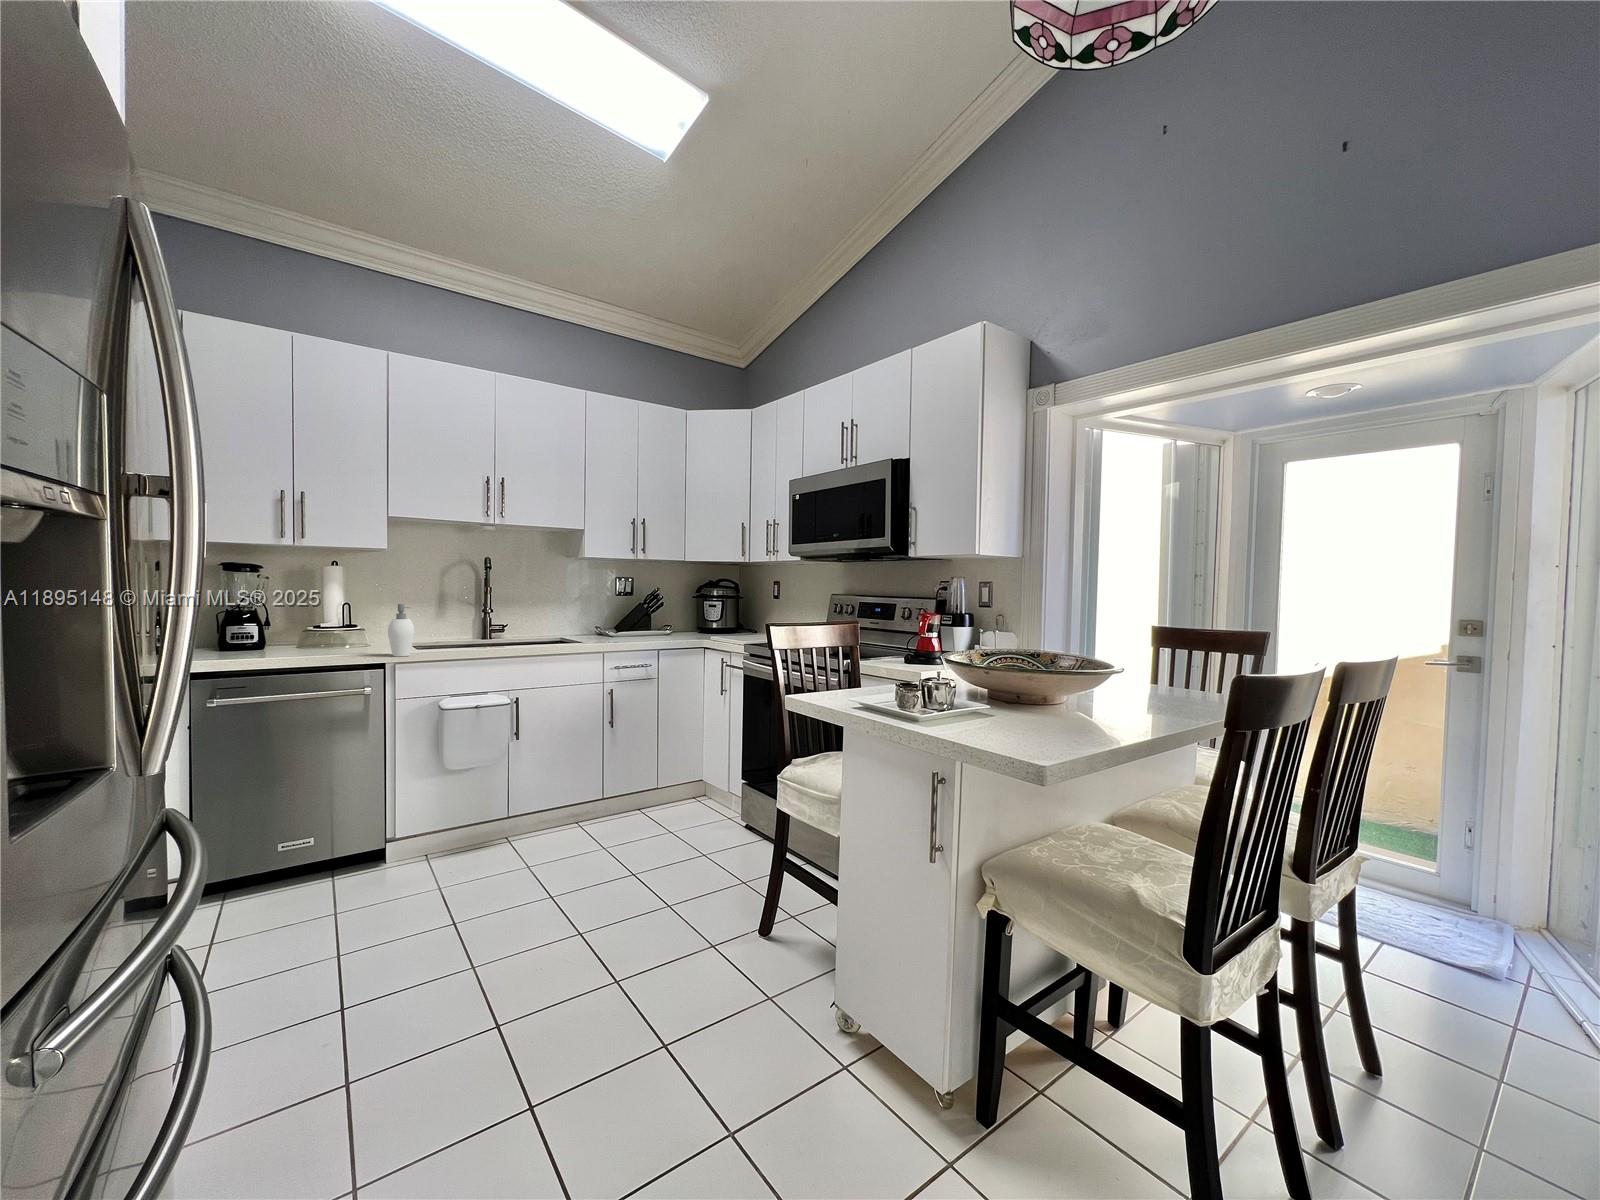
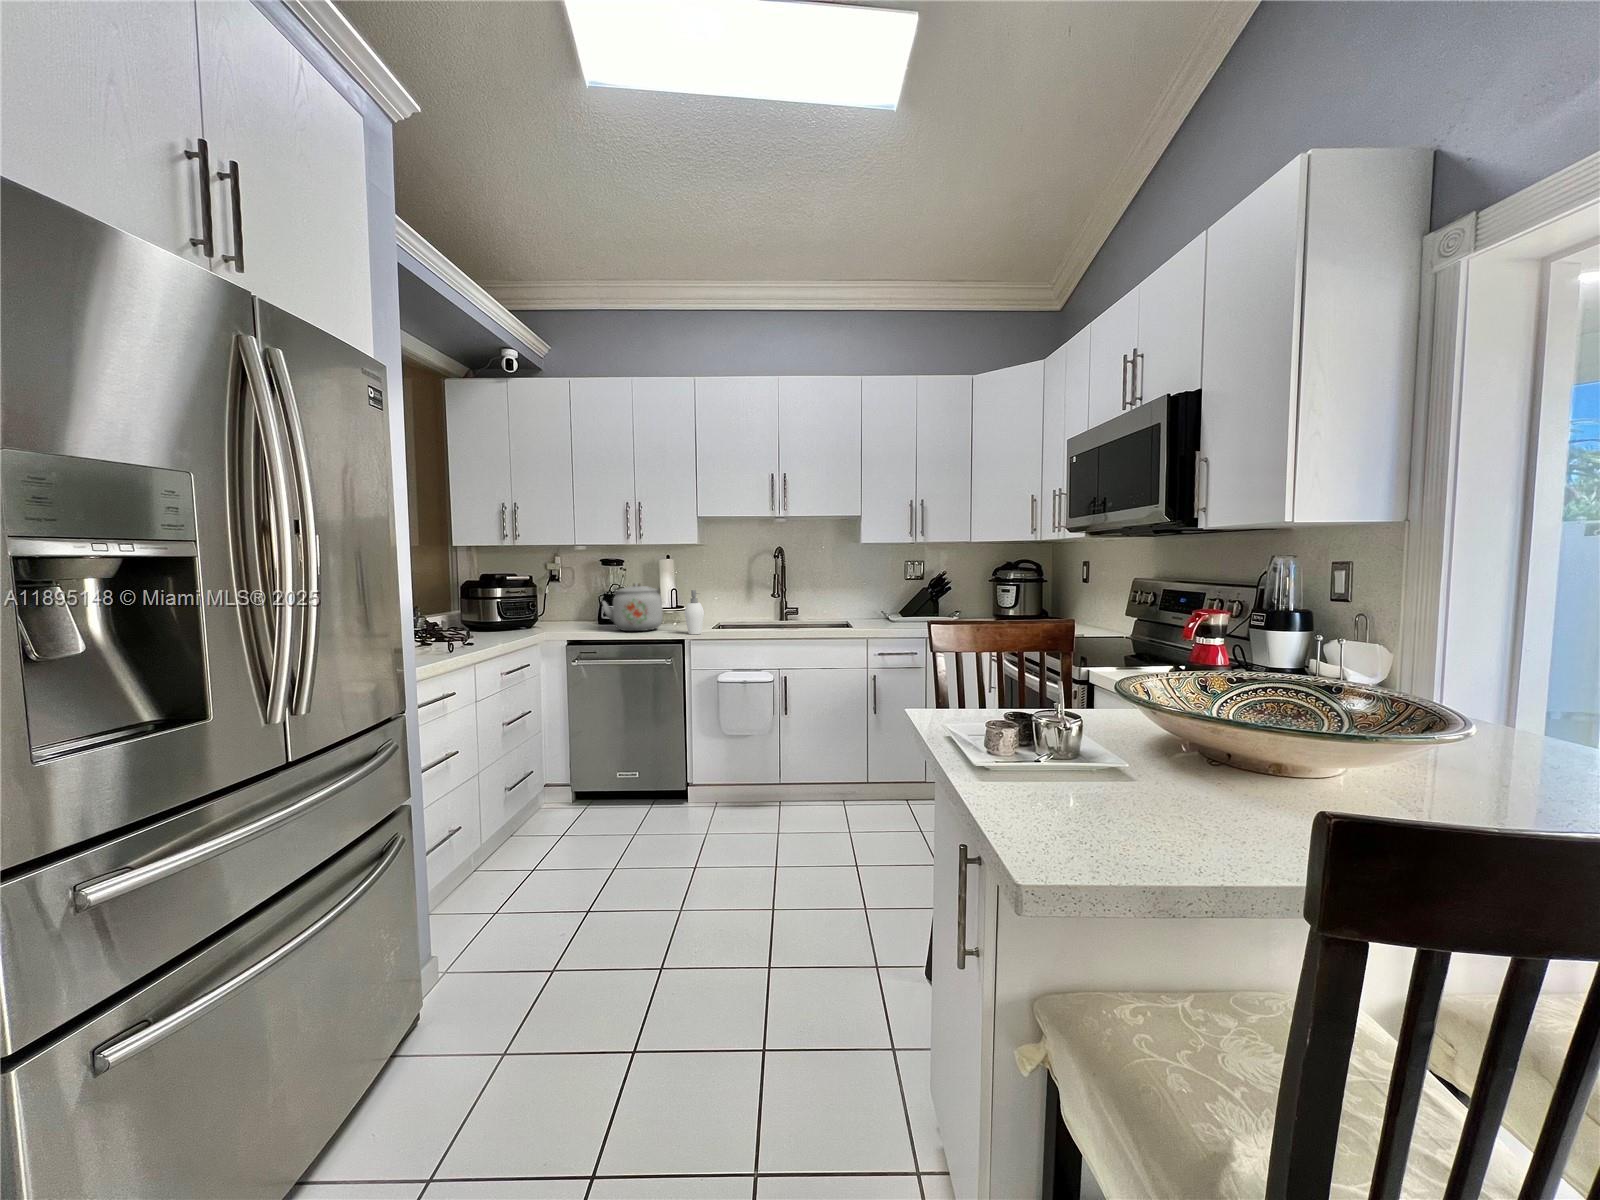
kettle: none [248,594,344,657] -> present [602,583,663,631]

